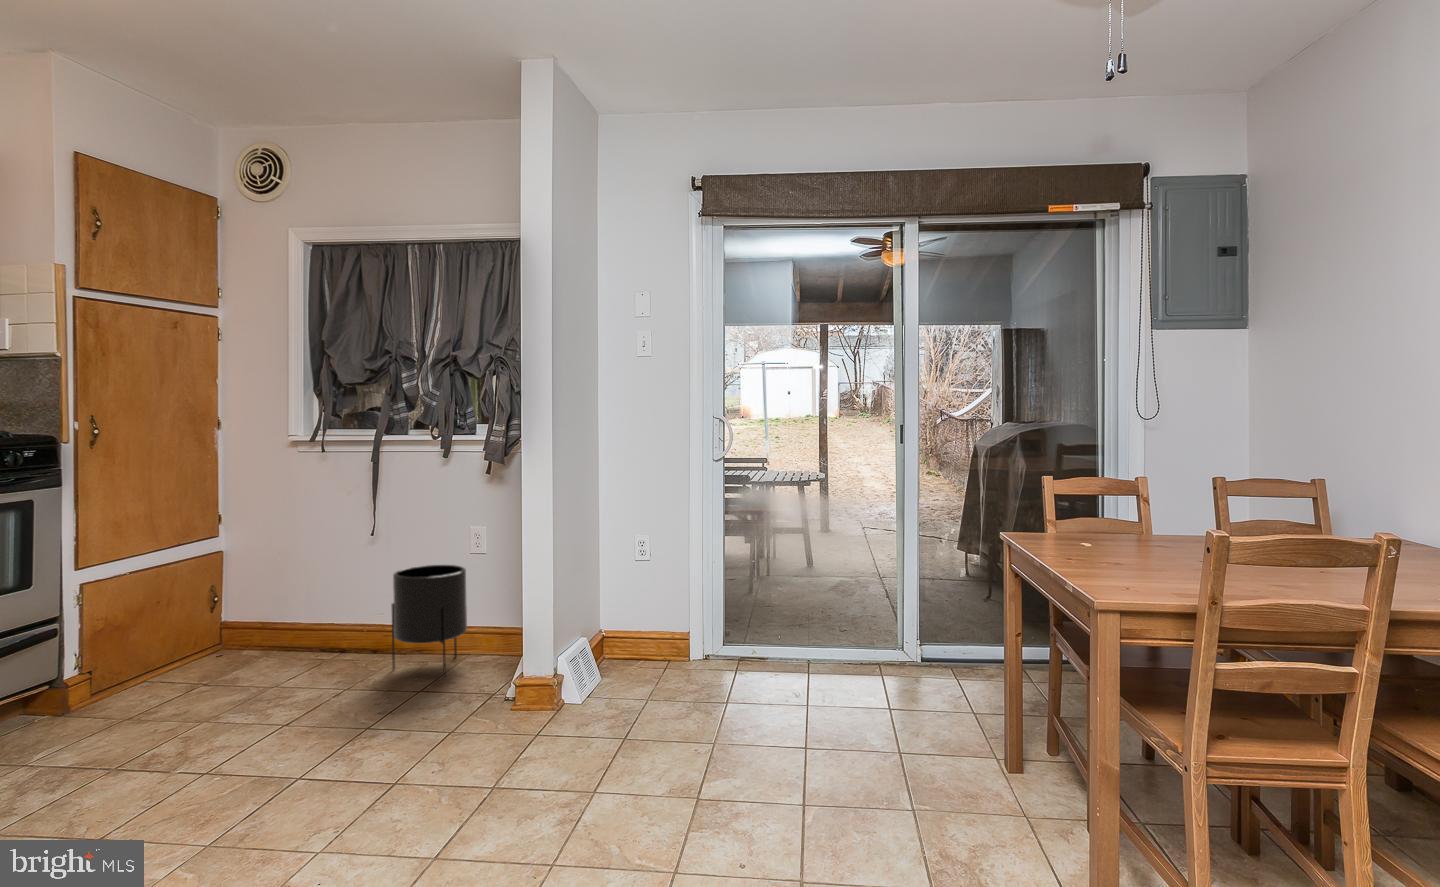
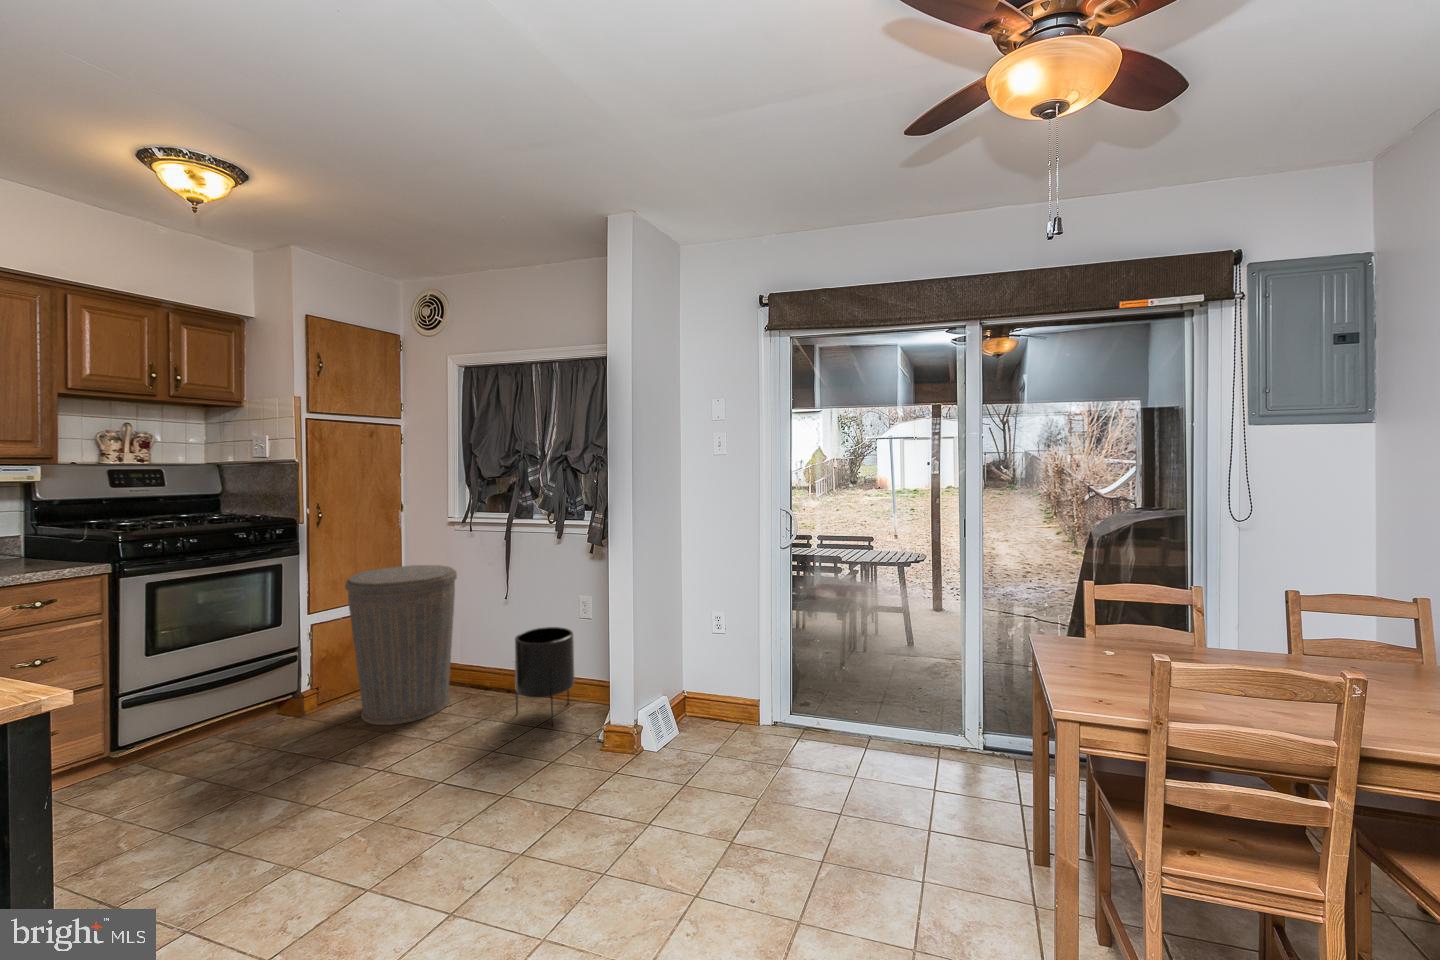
trash can: none [159,496,307,691] -> present [345,565,457,725]

